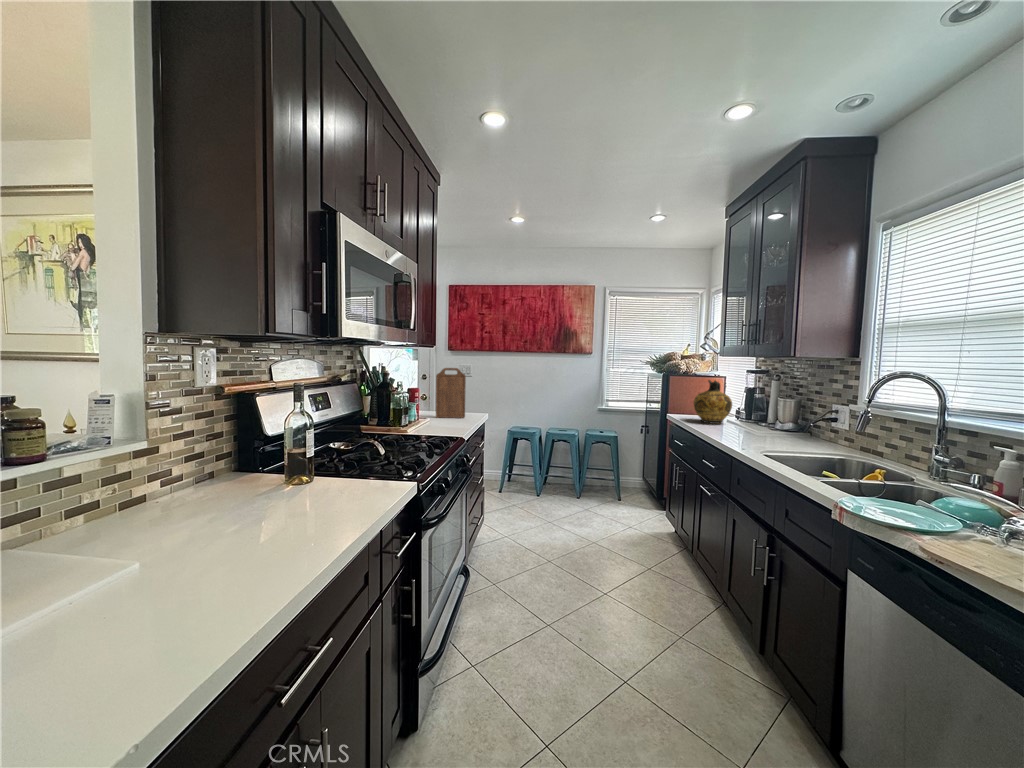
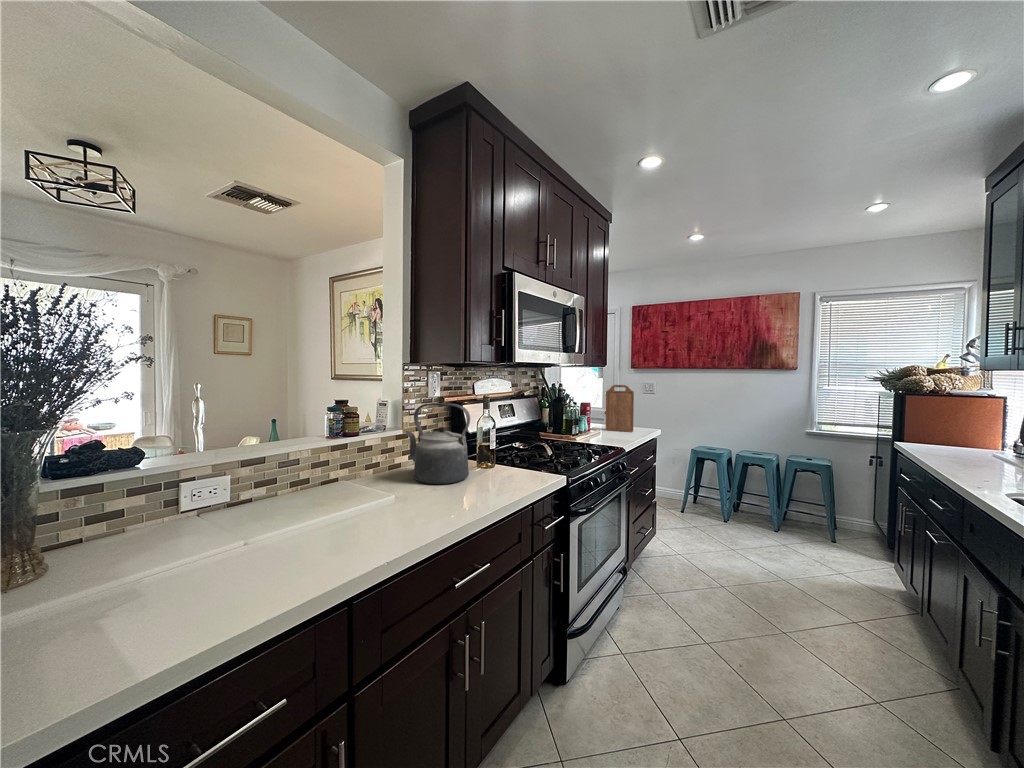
ceramic jug: present [694,380,732,424] -> none [932,400,1002,458]
kettle: none [151,397,279,529] -> present [406,403,470,484]

